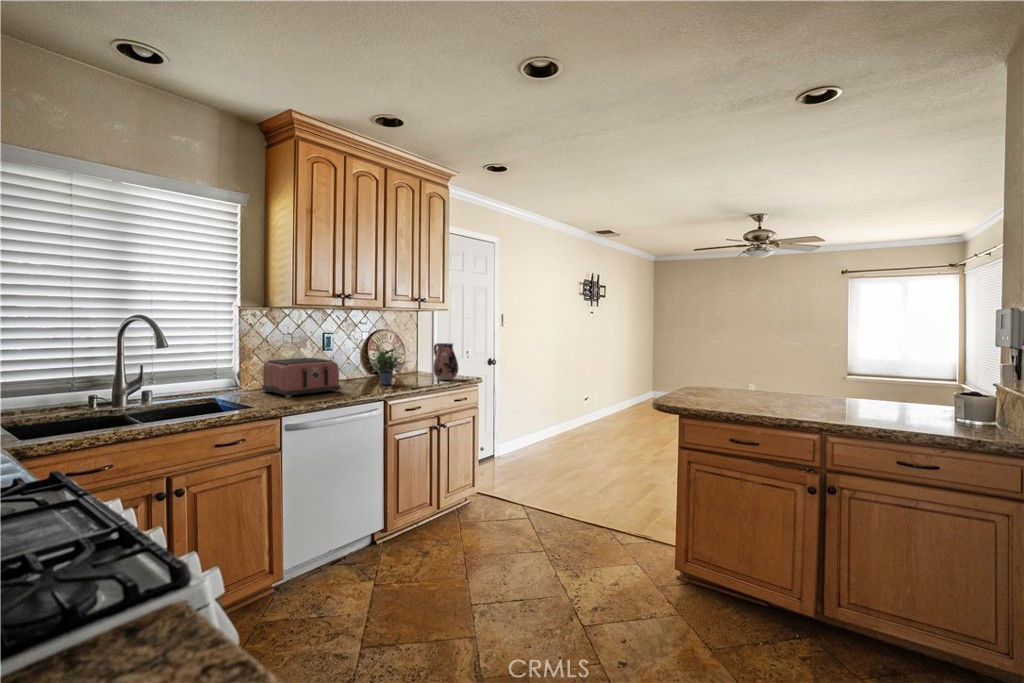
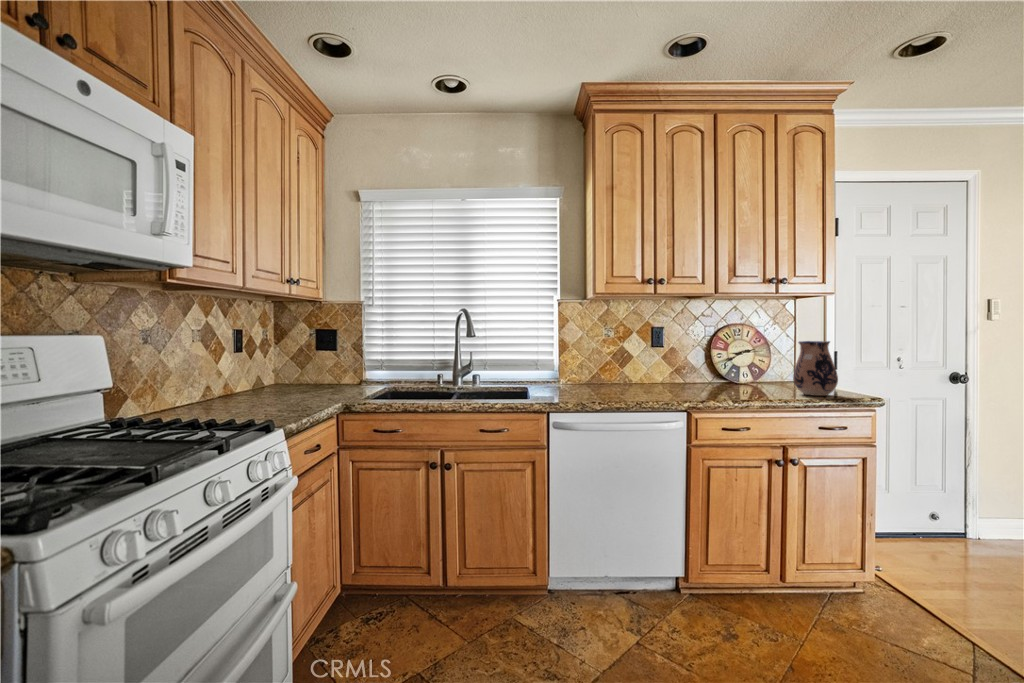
potted plant: present [363,345,409,385] -> none [674,328,754,393]
toaster: present [262,358,341,398] -> none [575,354,641,394]

